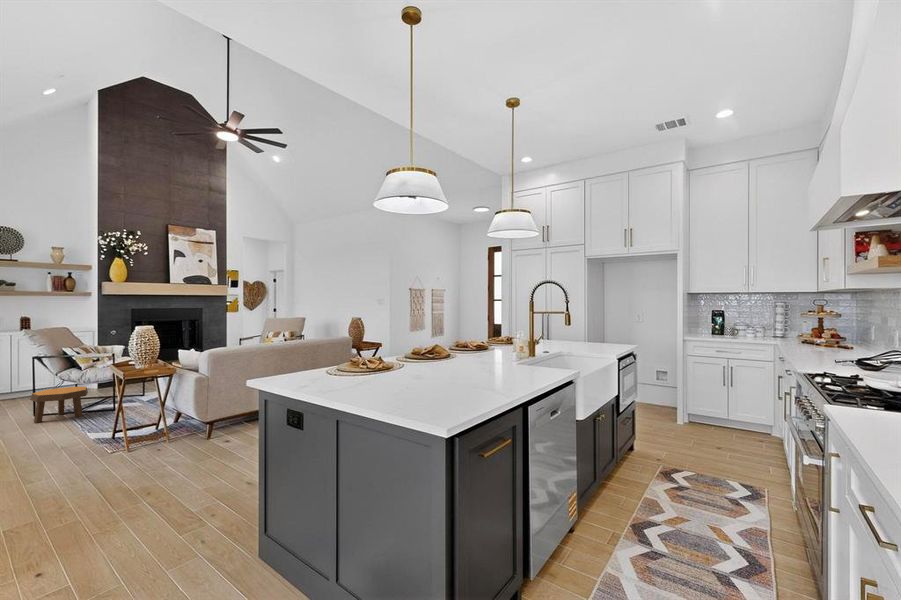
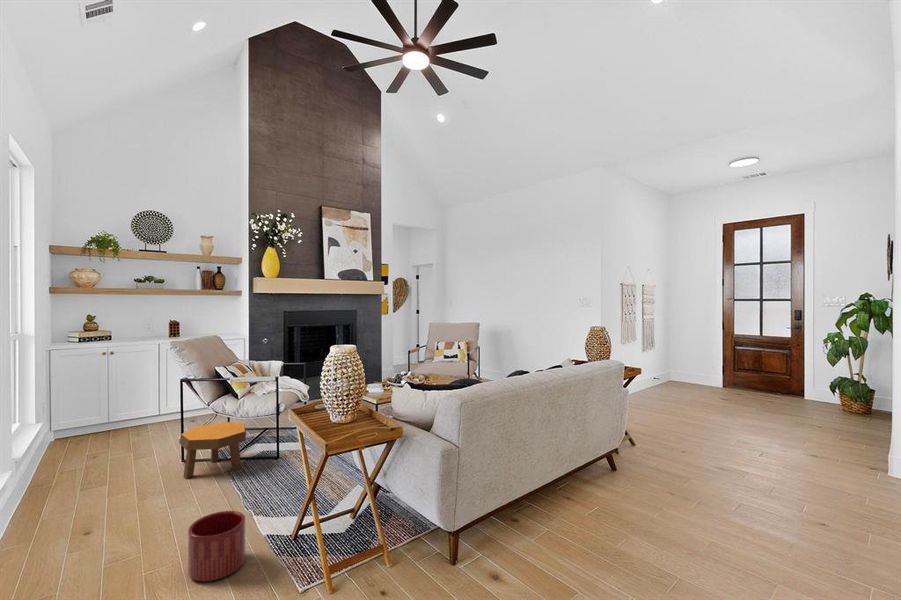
planter: none [35,420,75,455] -> present [188,511,245,581]

